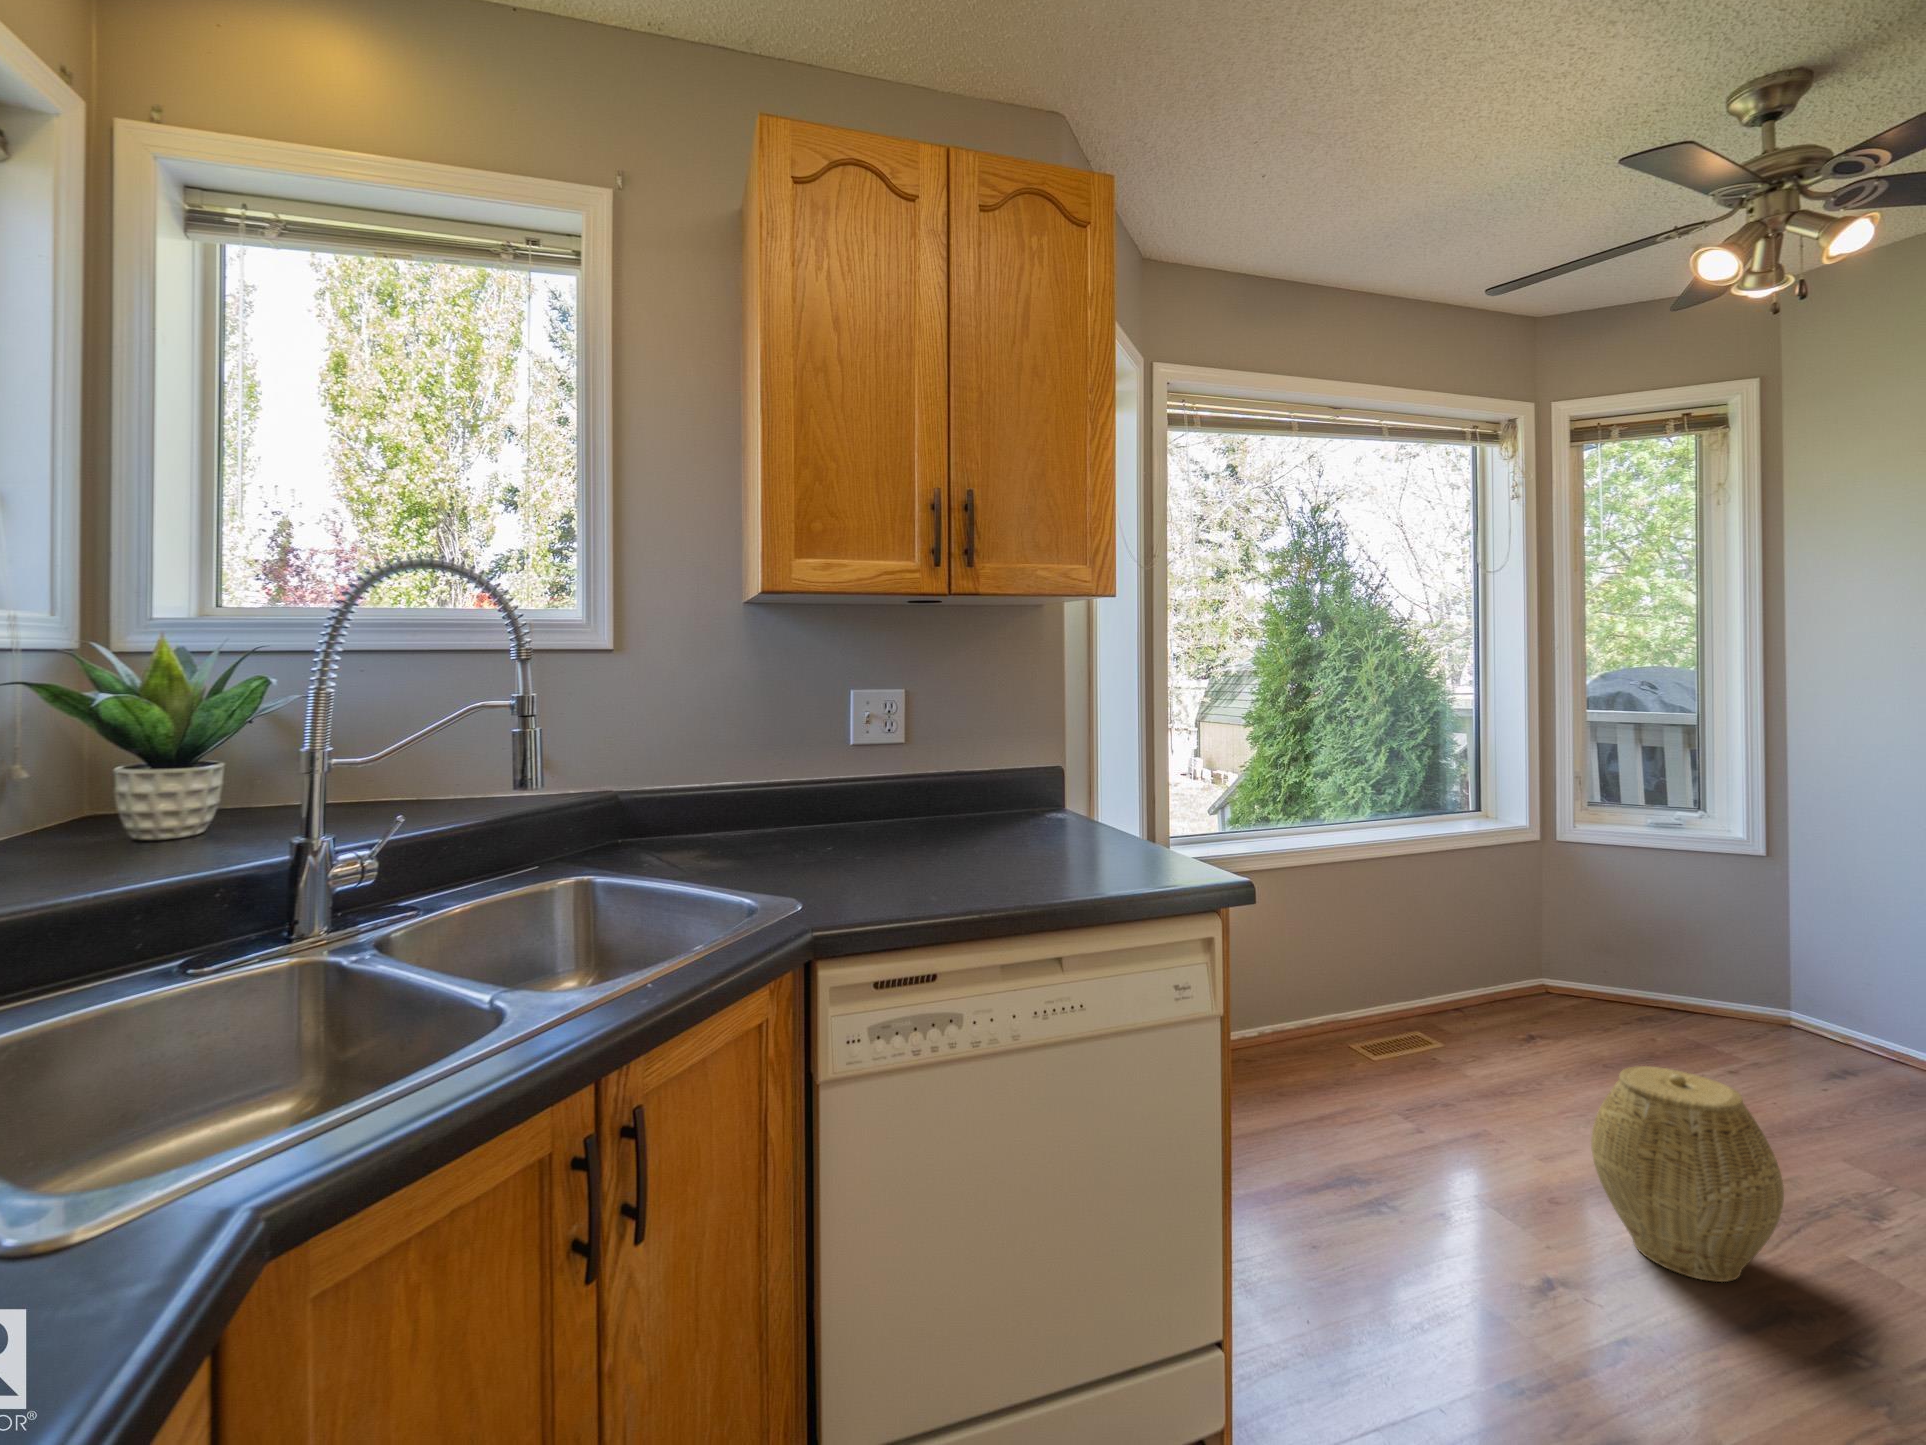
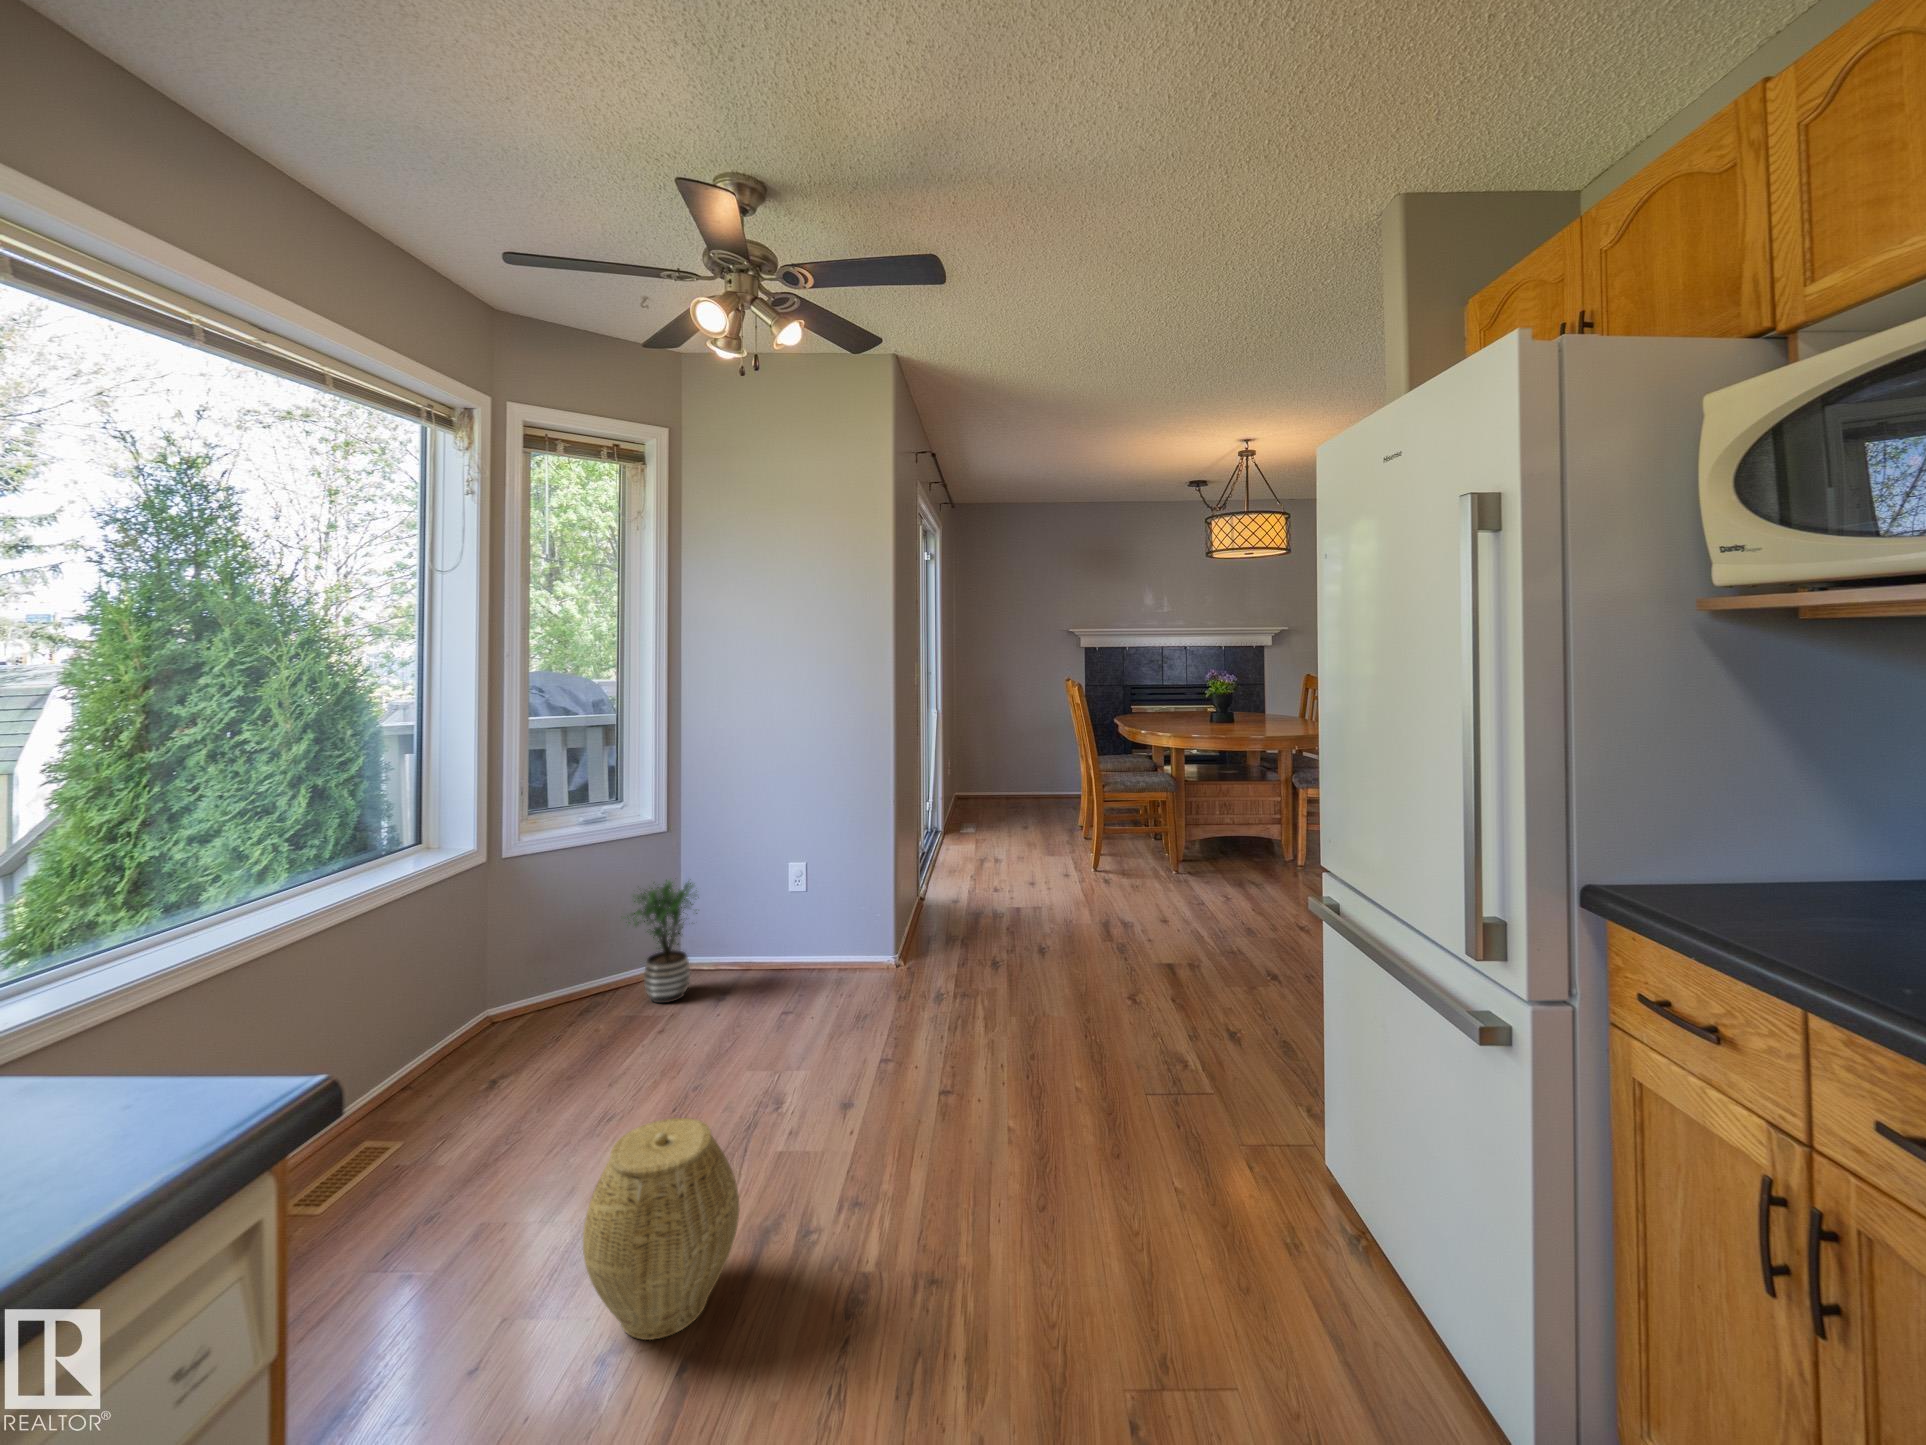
potted plant: none [1683,891,1810,1040] -> present [625,880,697,1003]

